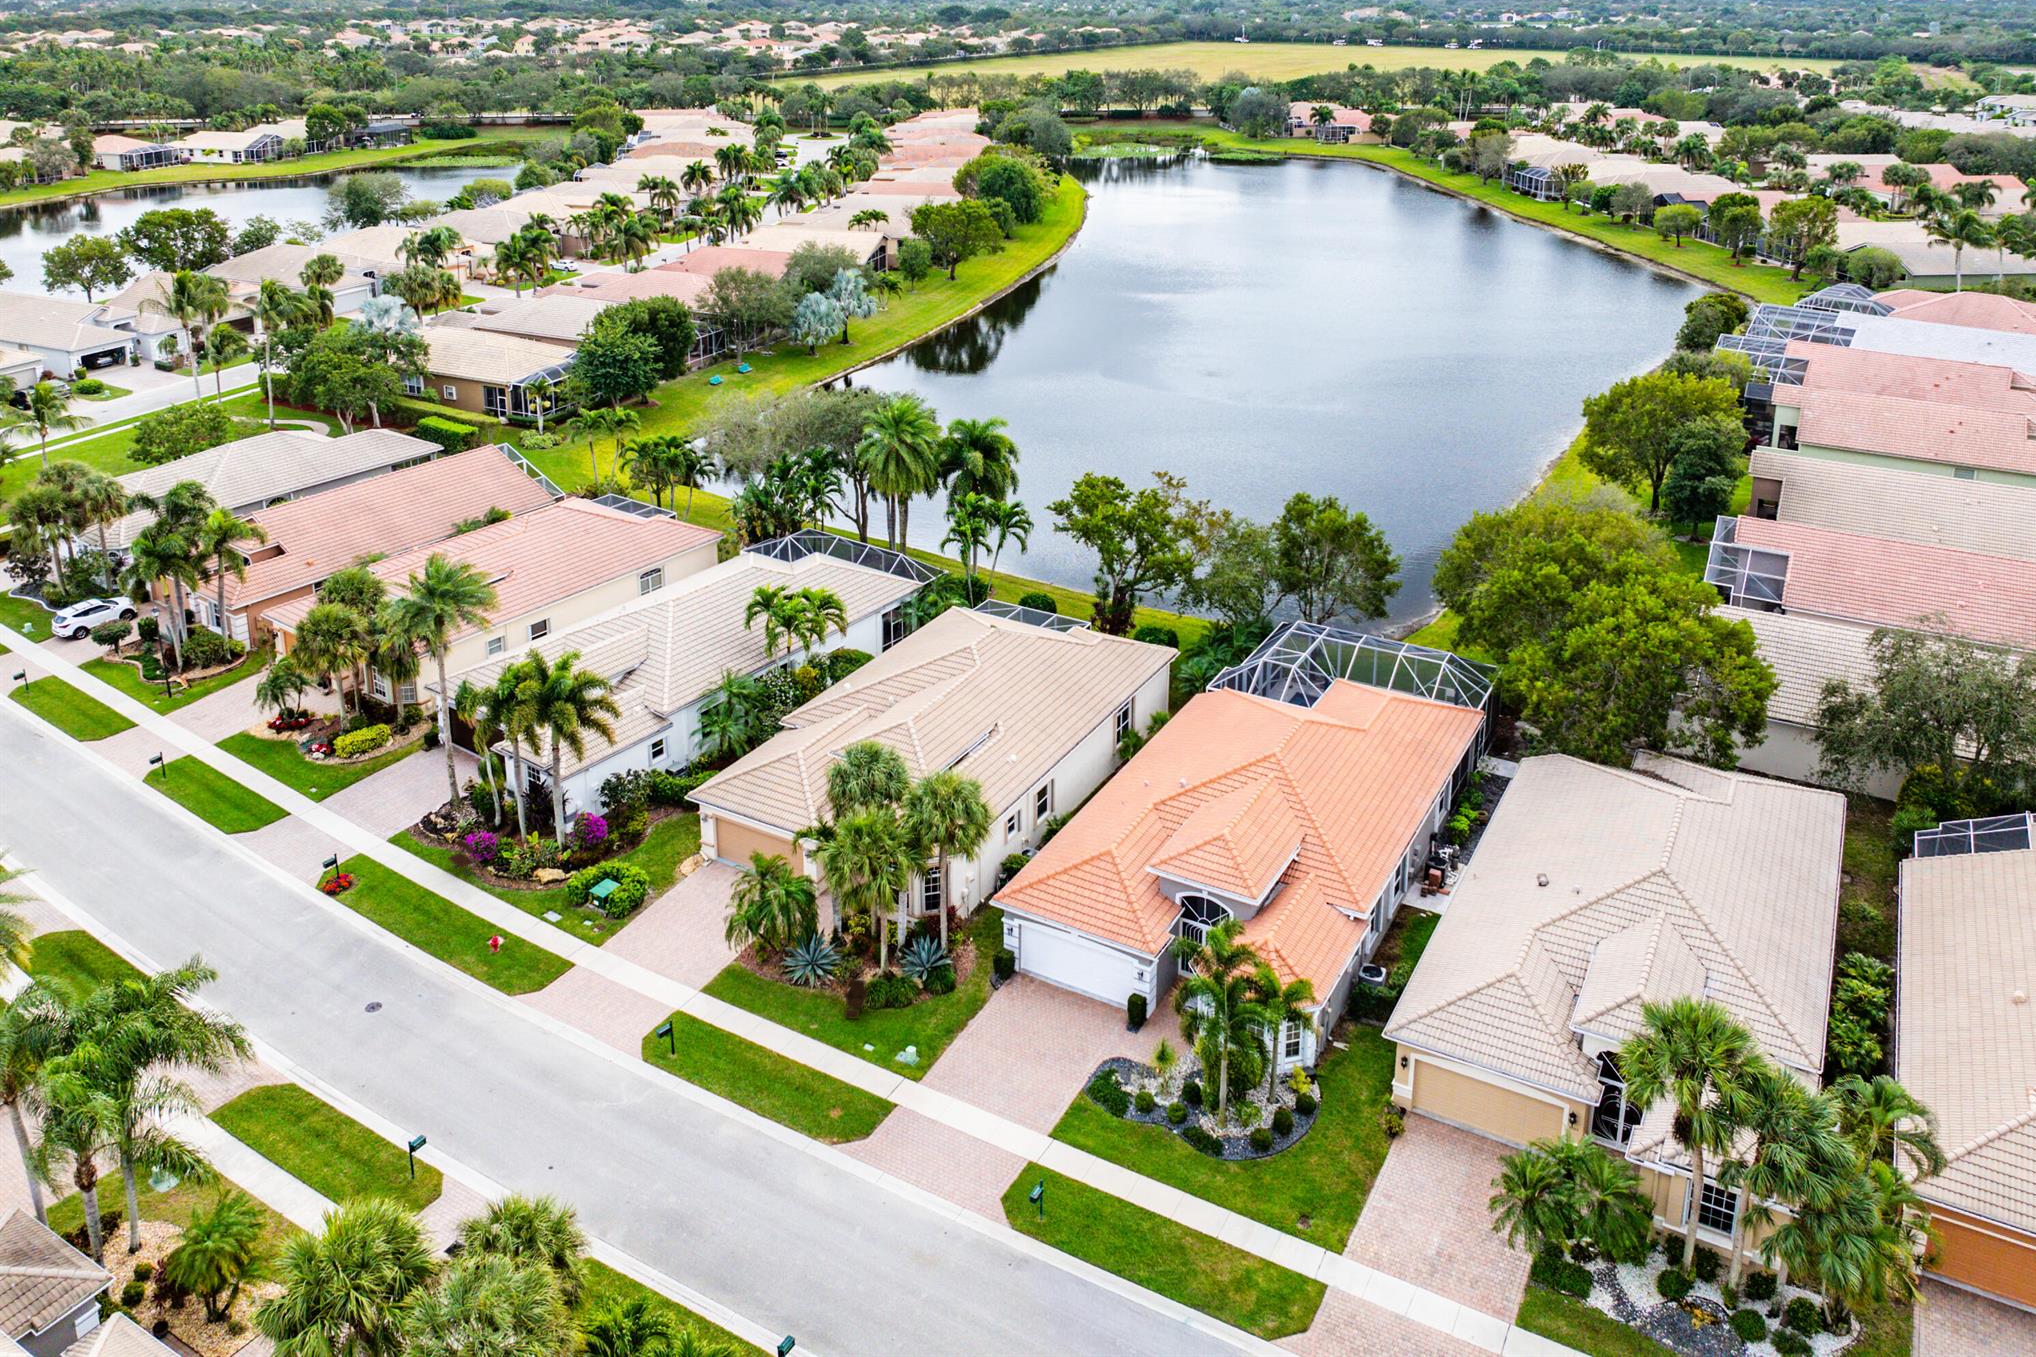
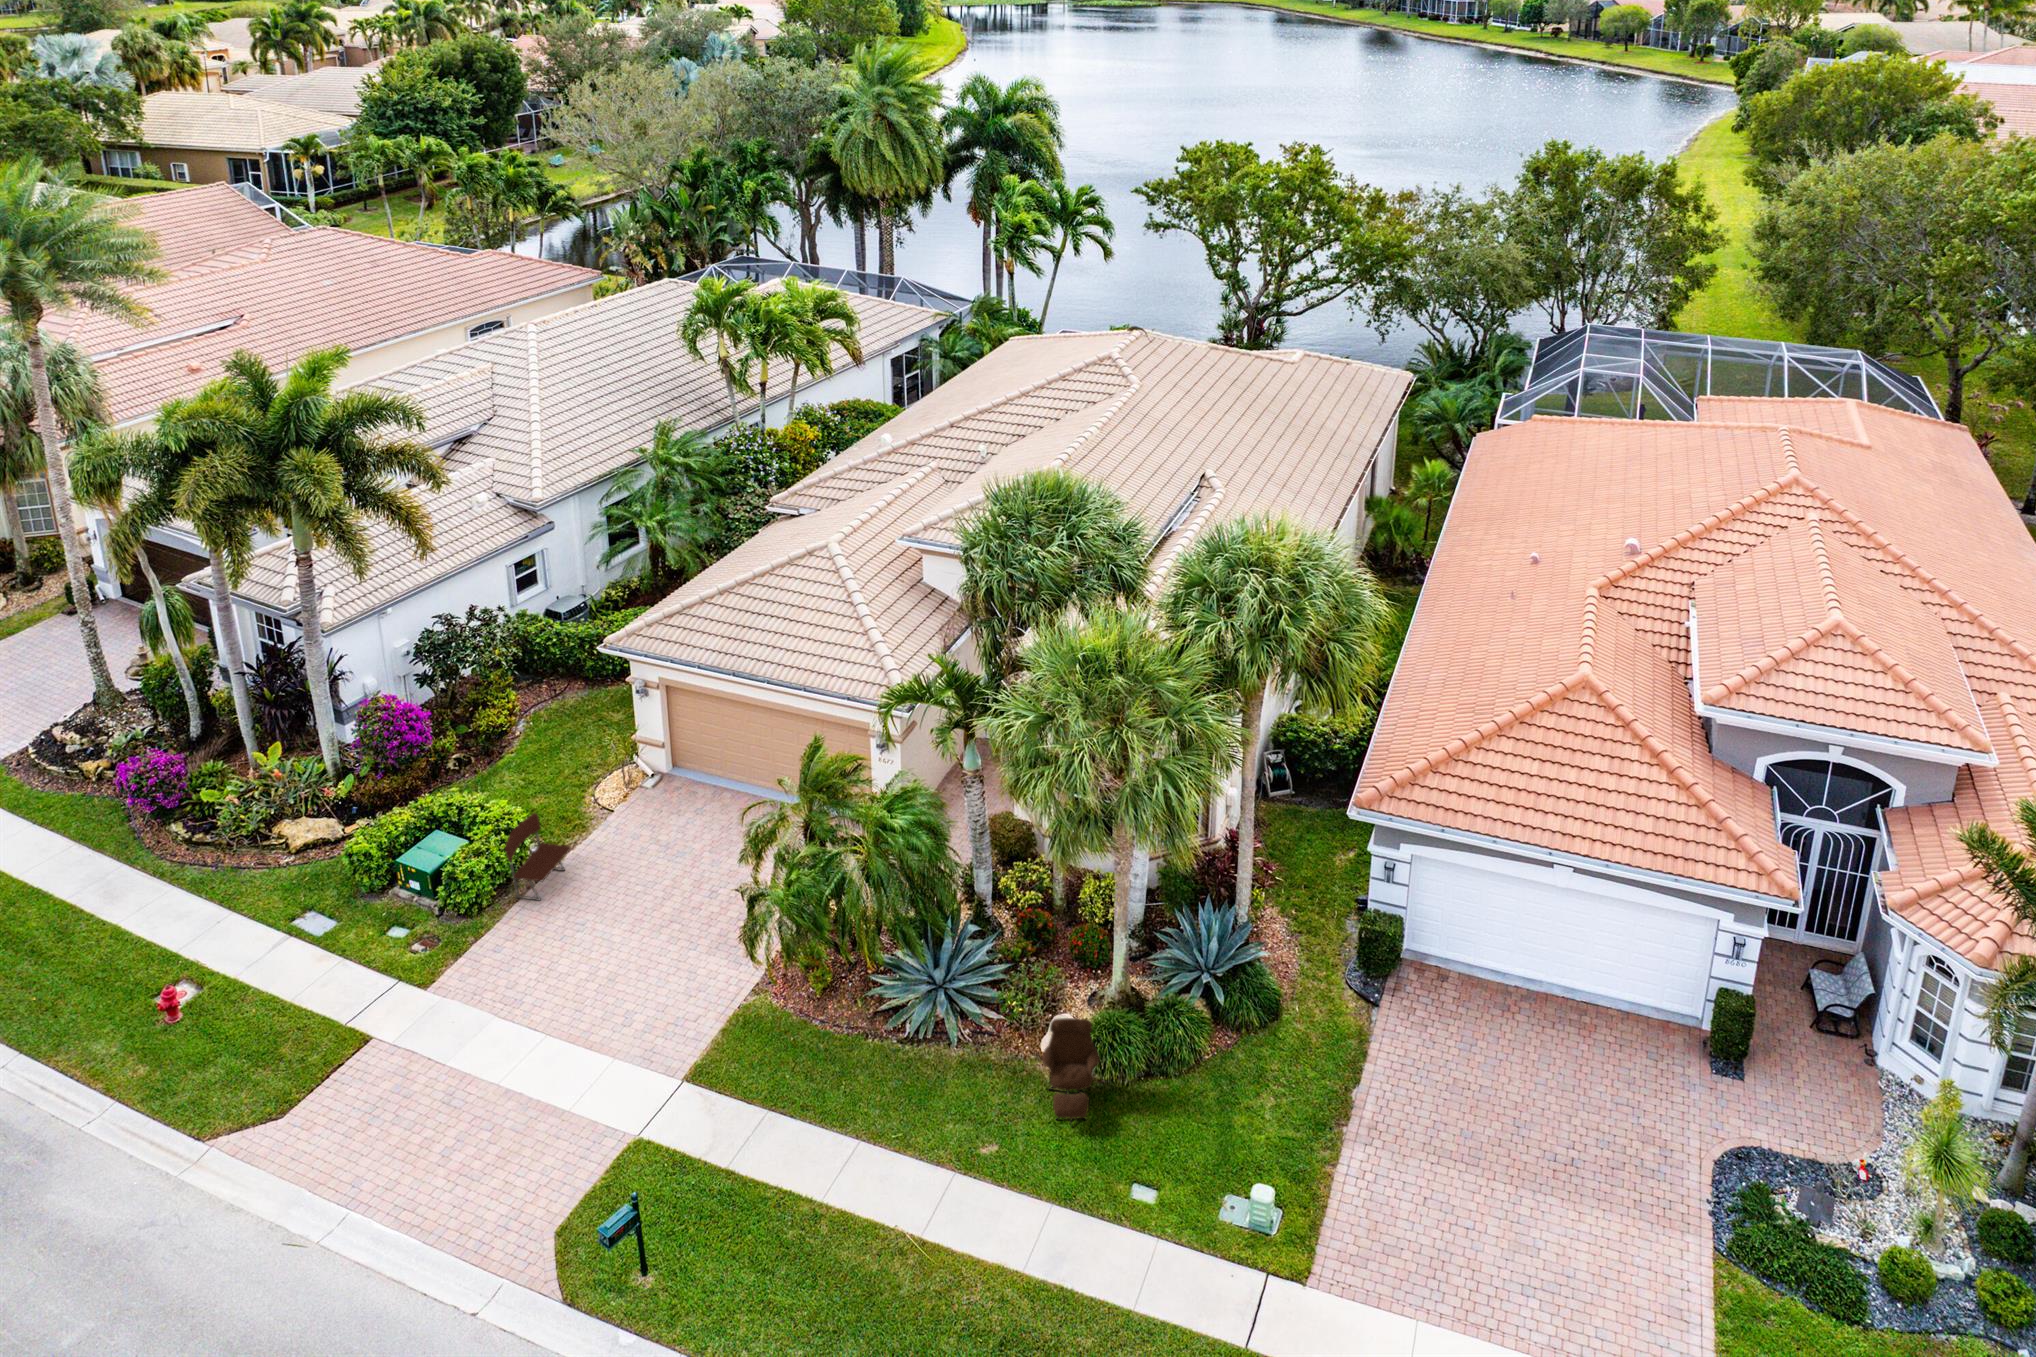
bench: present [448,839,474,876] -> present [505,813,570,901]

